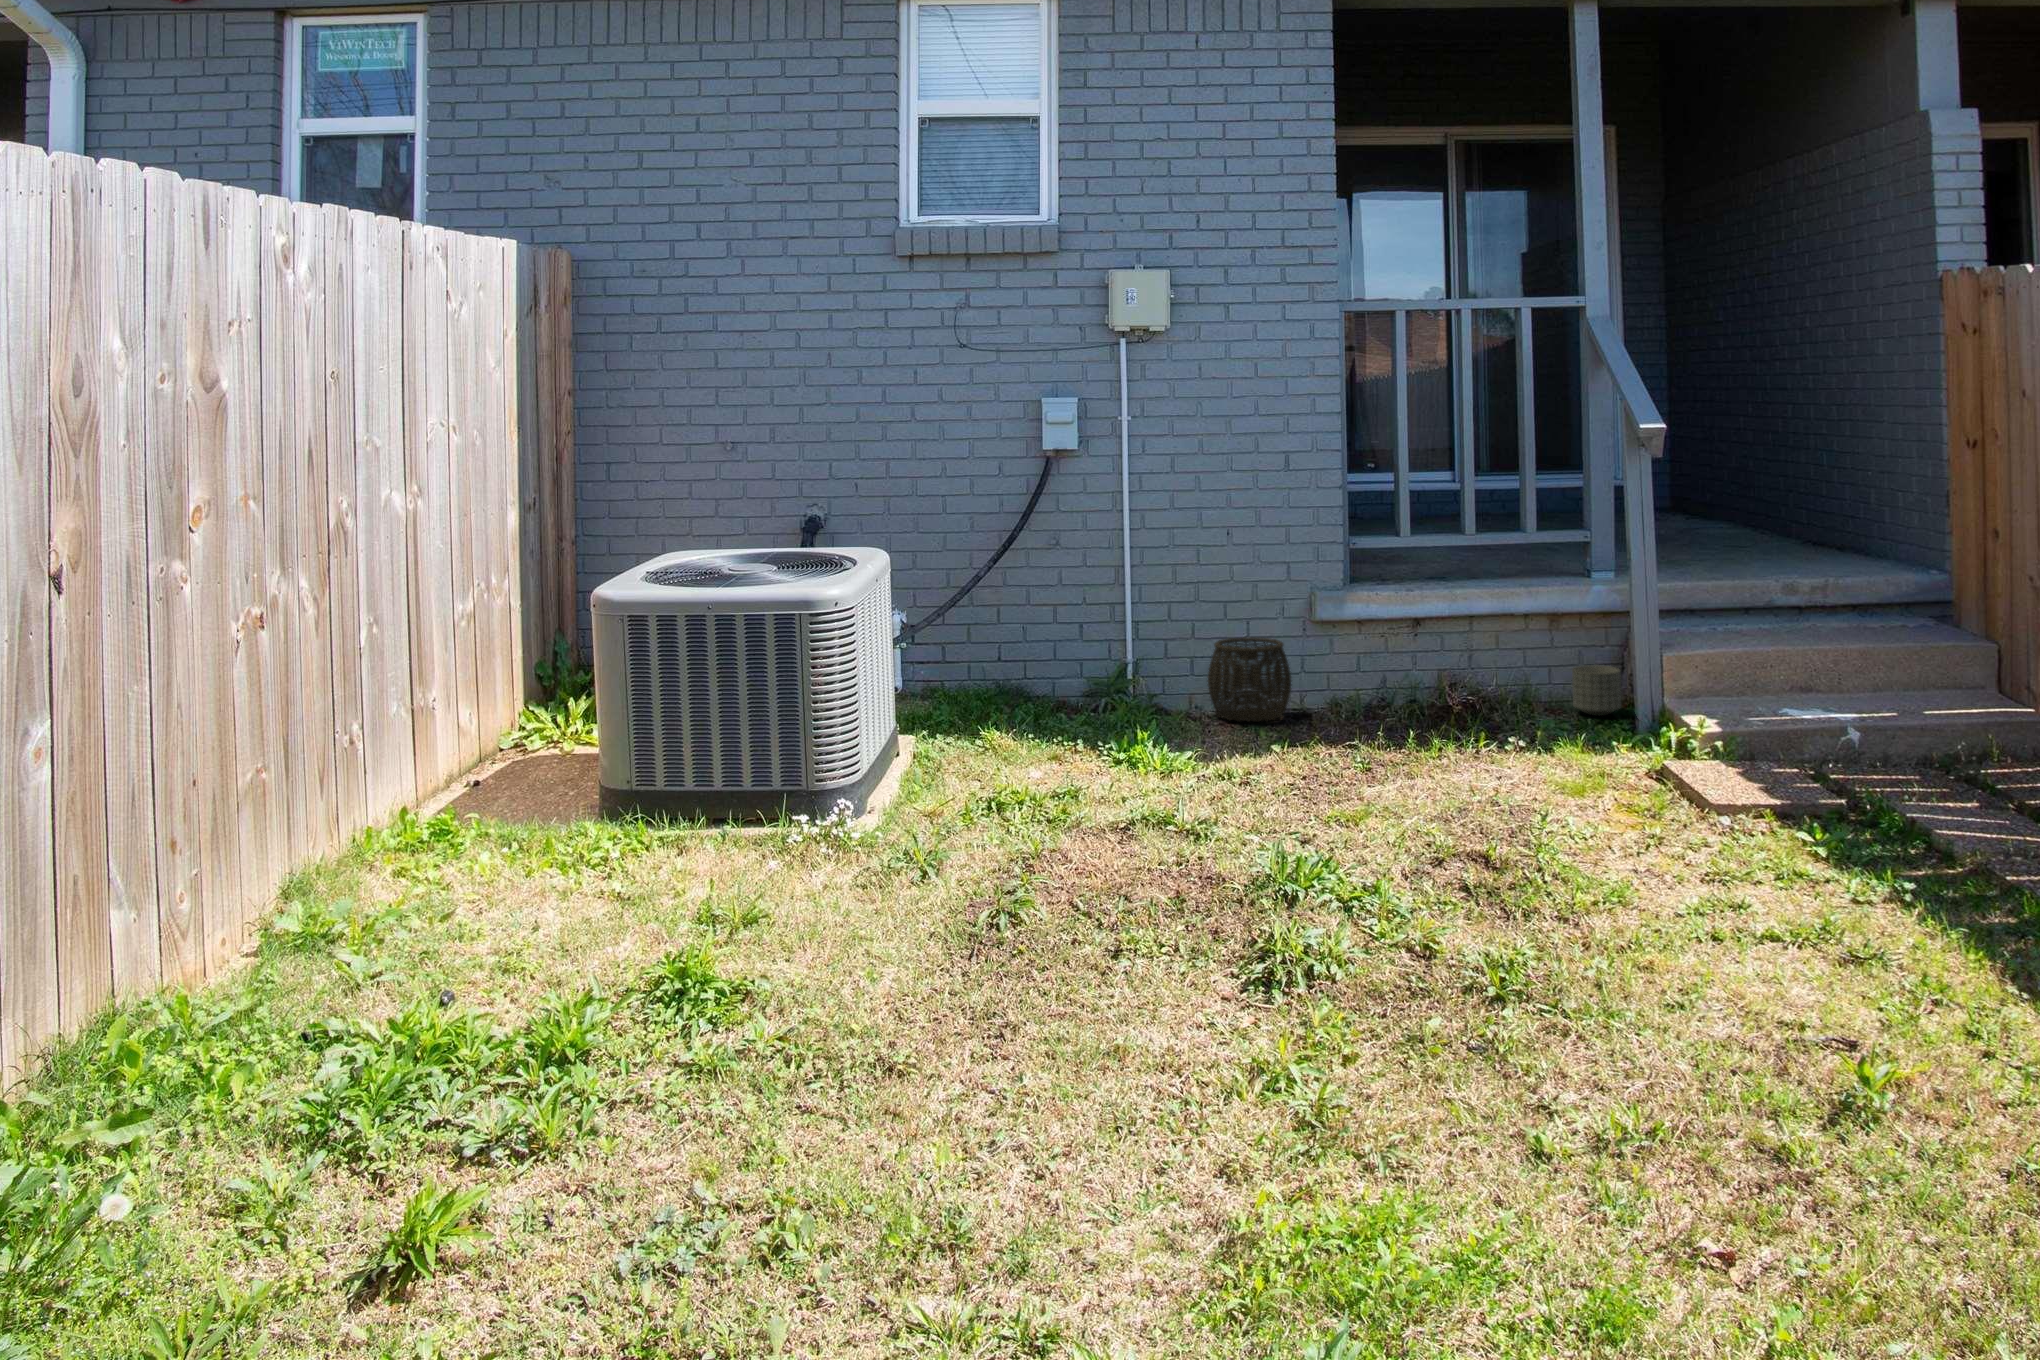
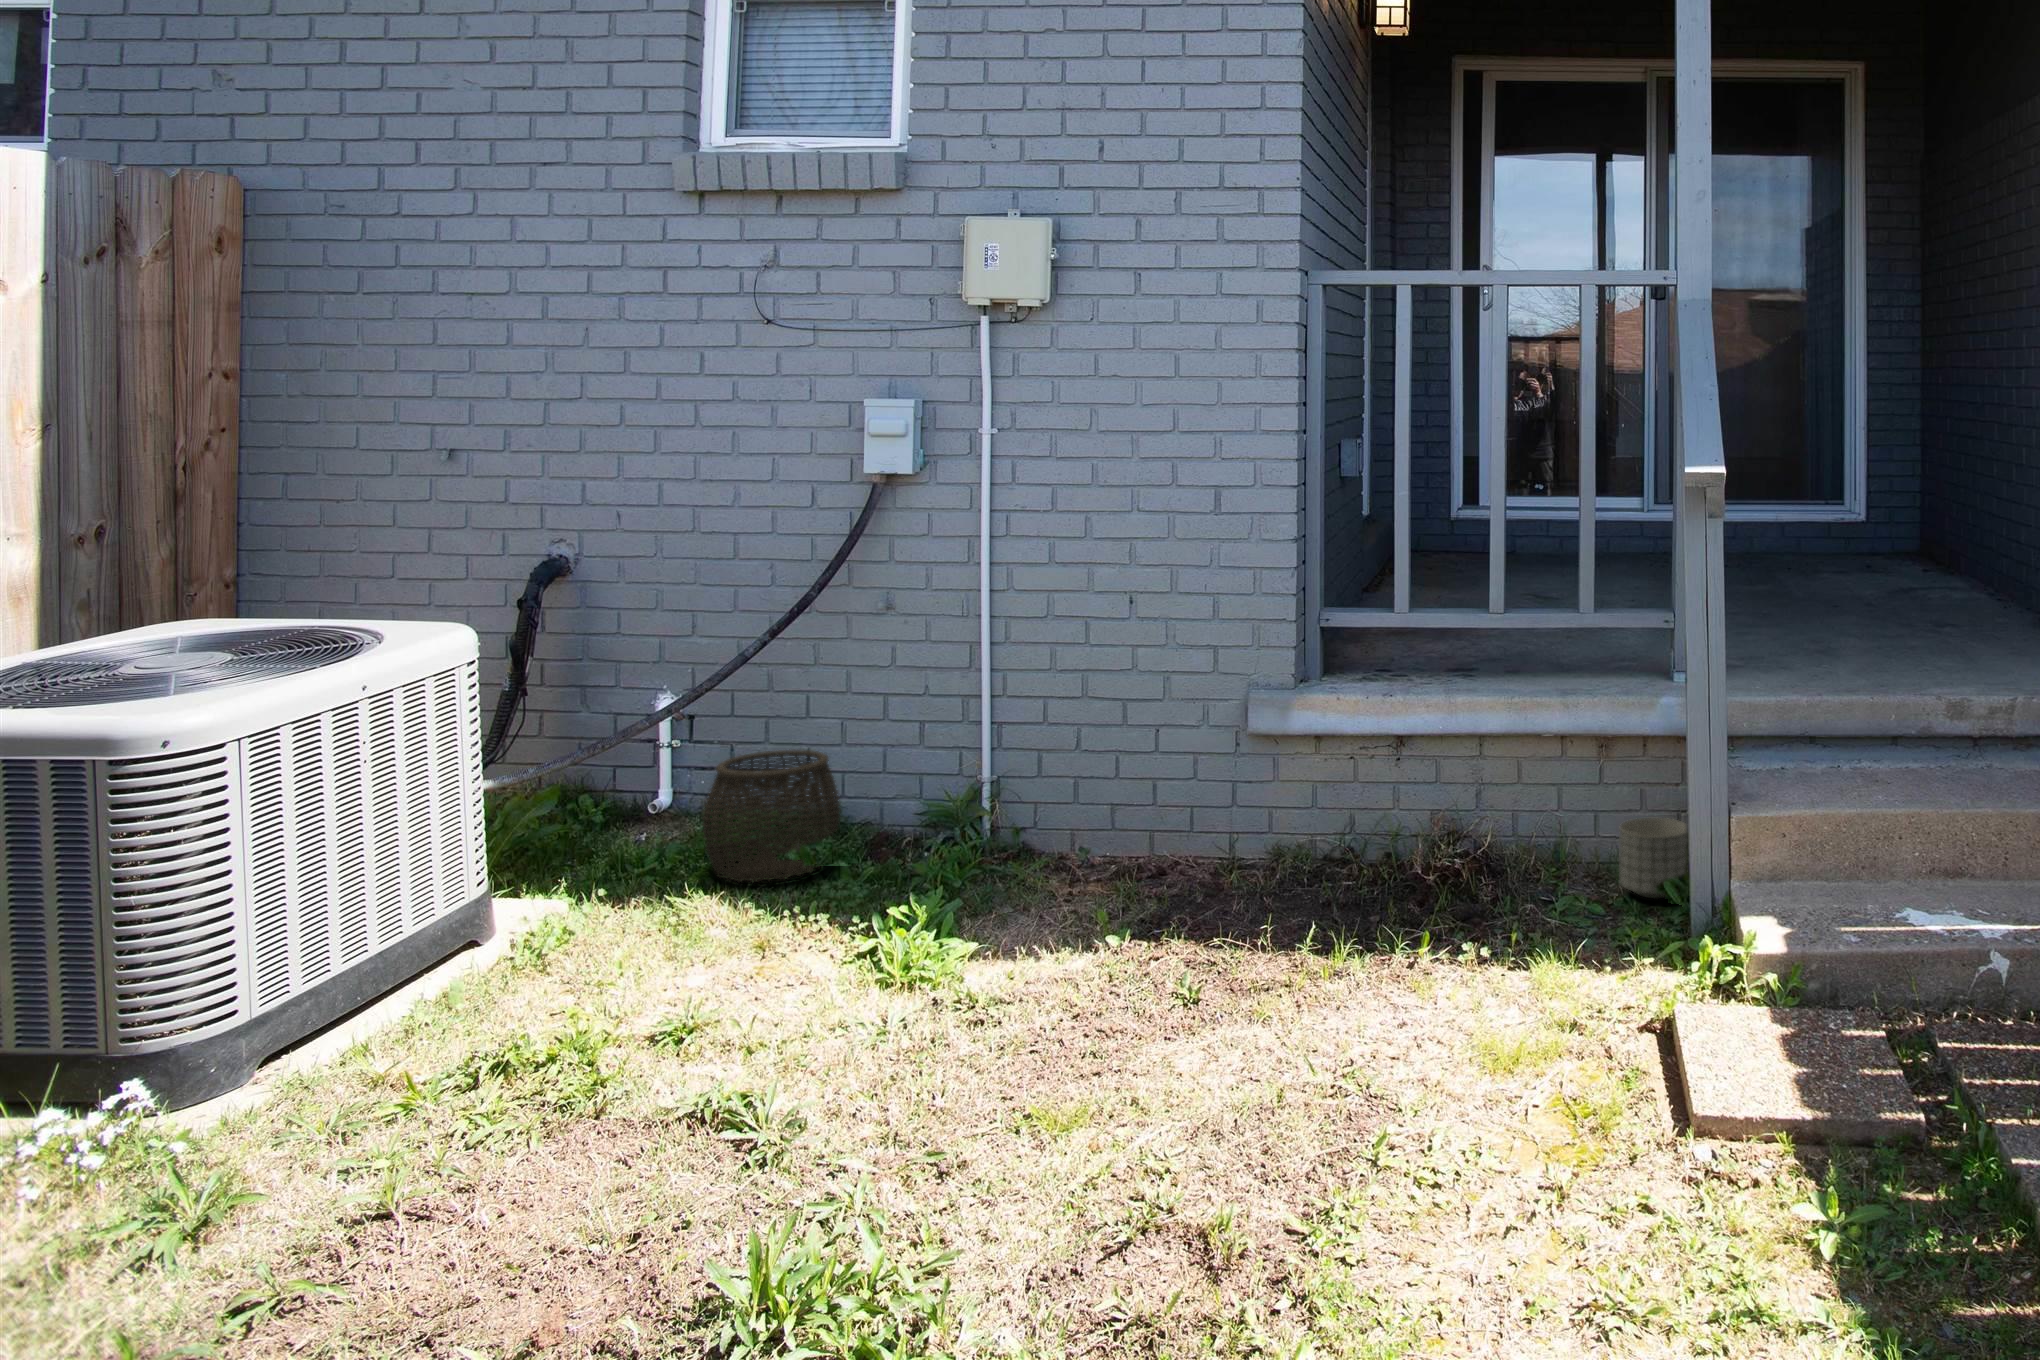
woven basket: present [1208,637,1291,722] -> present [702,750,840,882]

